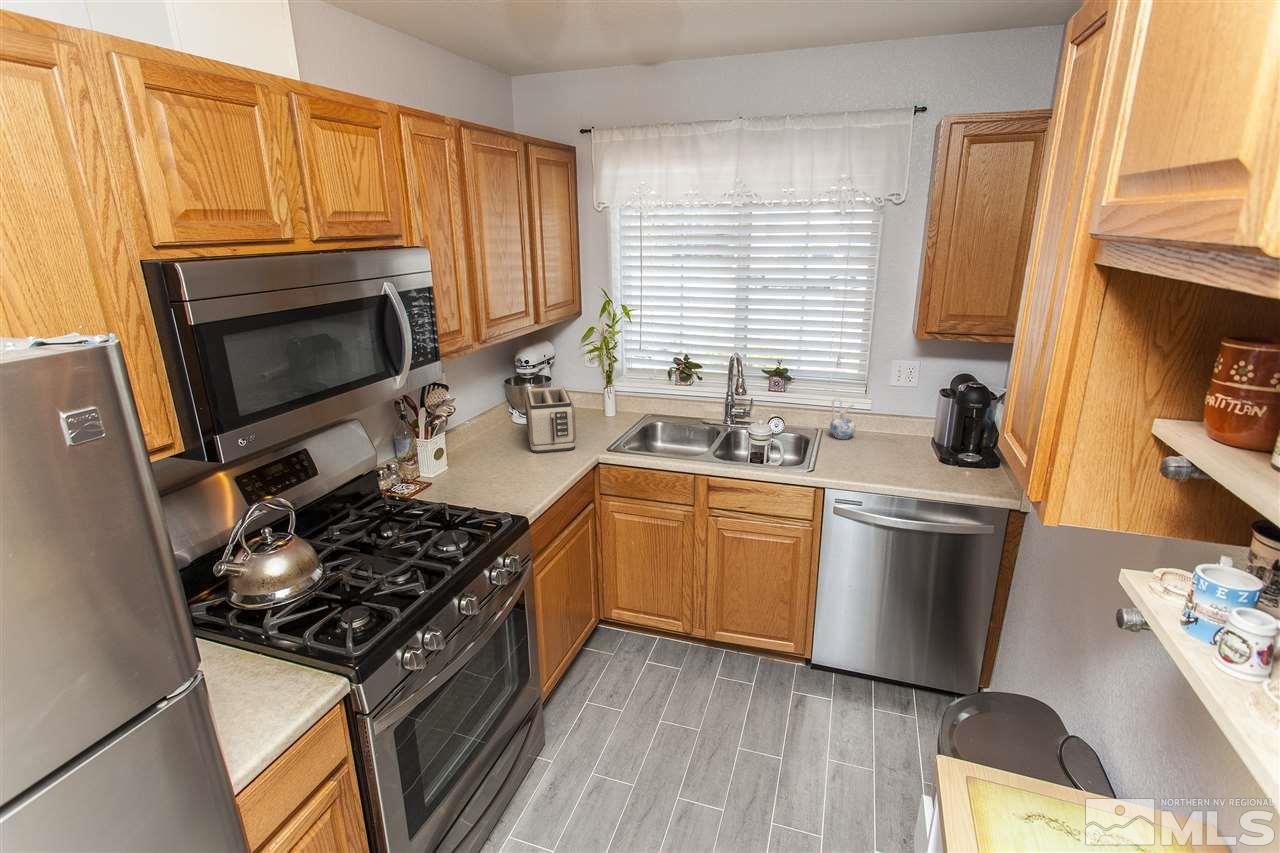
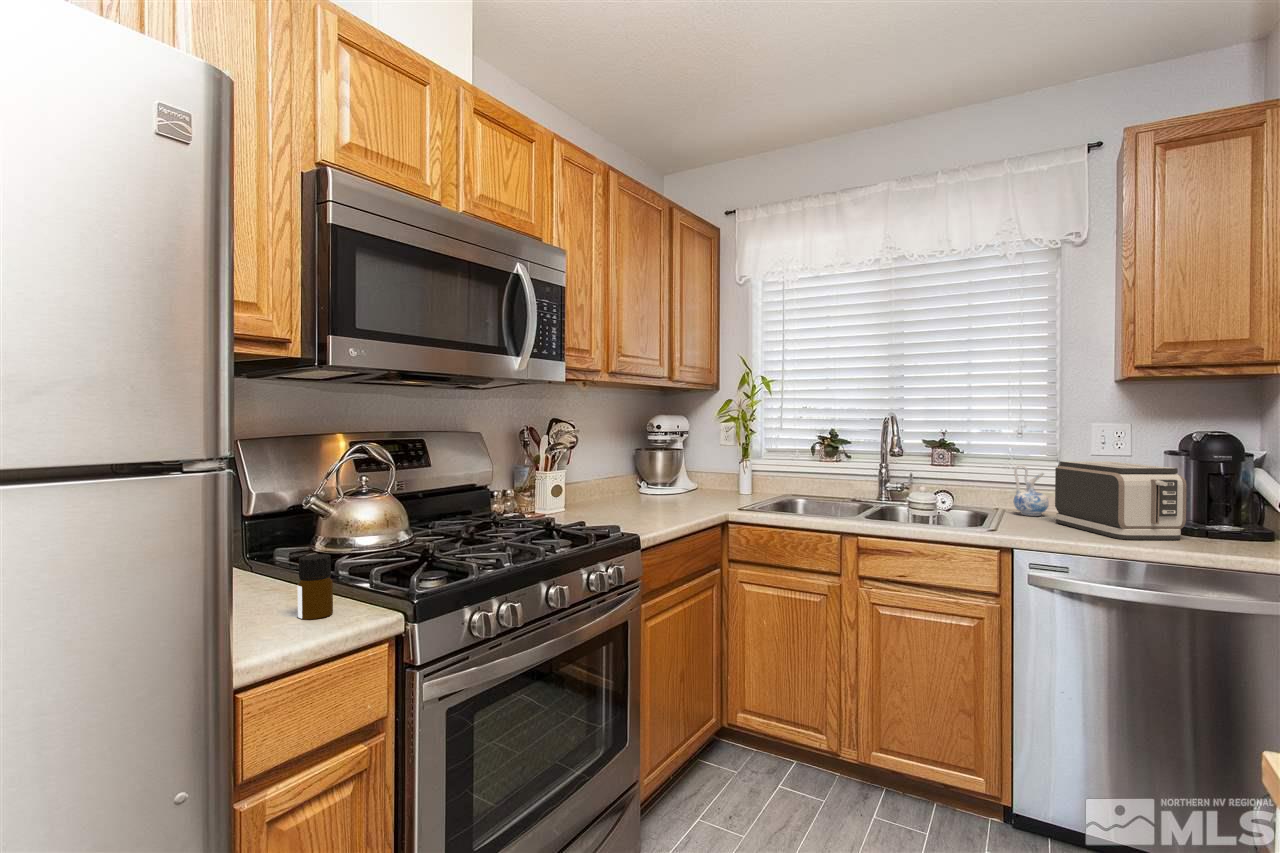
toaster: present [524,387,576,453] -> present [1055,461,1187,540]
bottle: none [246,654,285,713] -> present [298,554,333,619]

